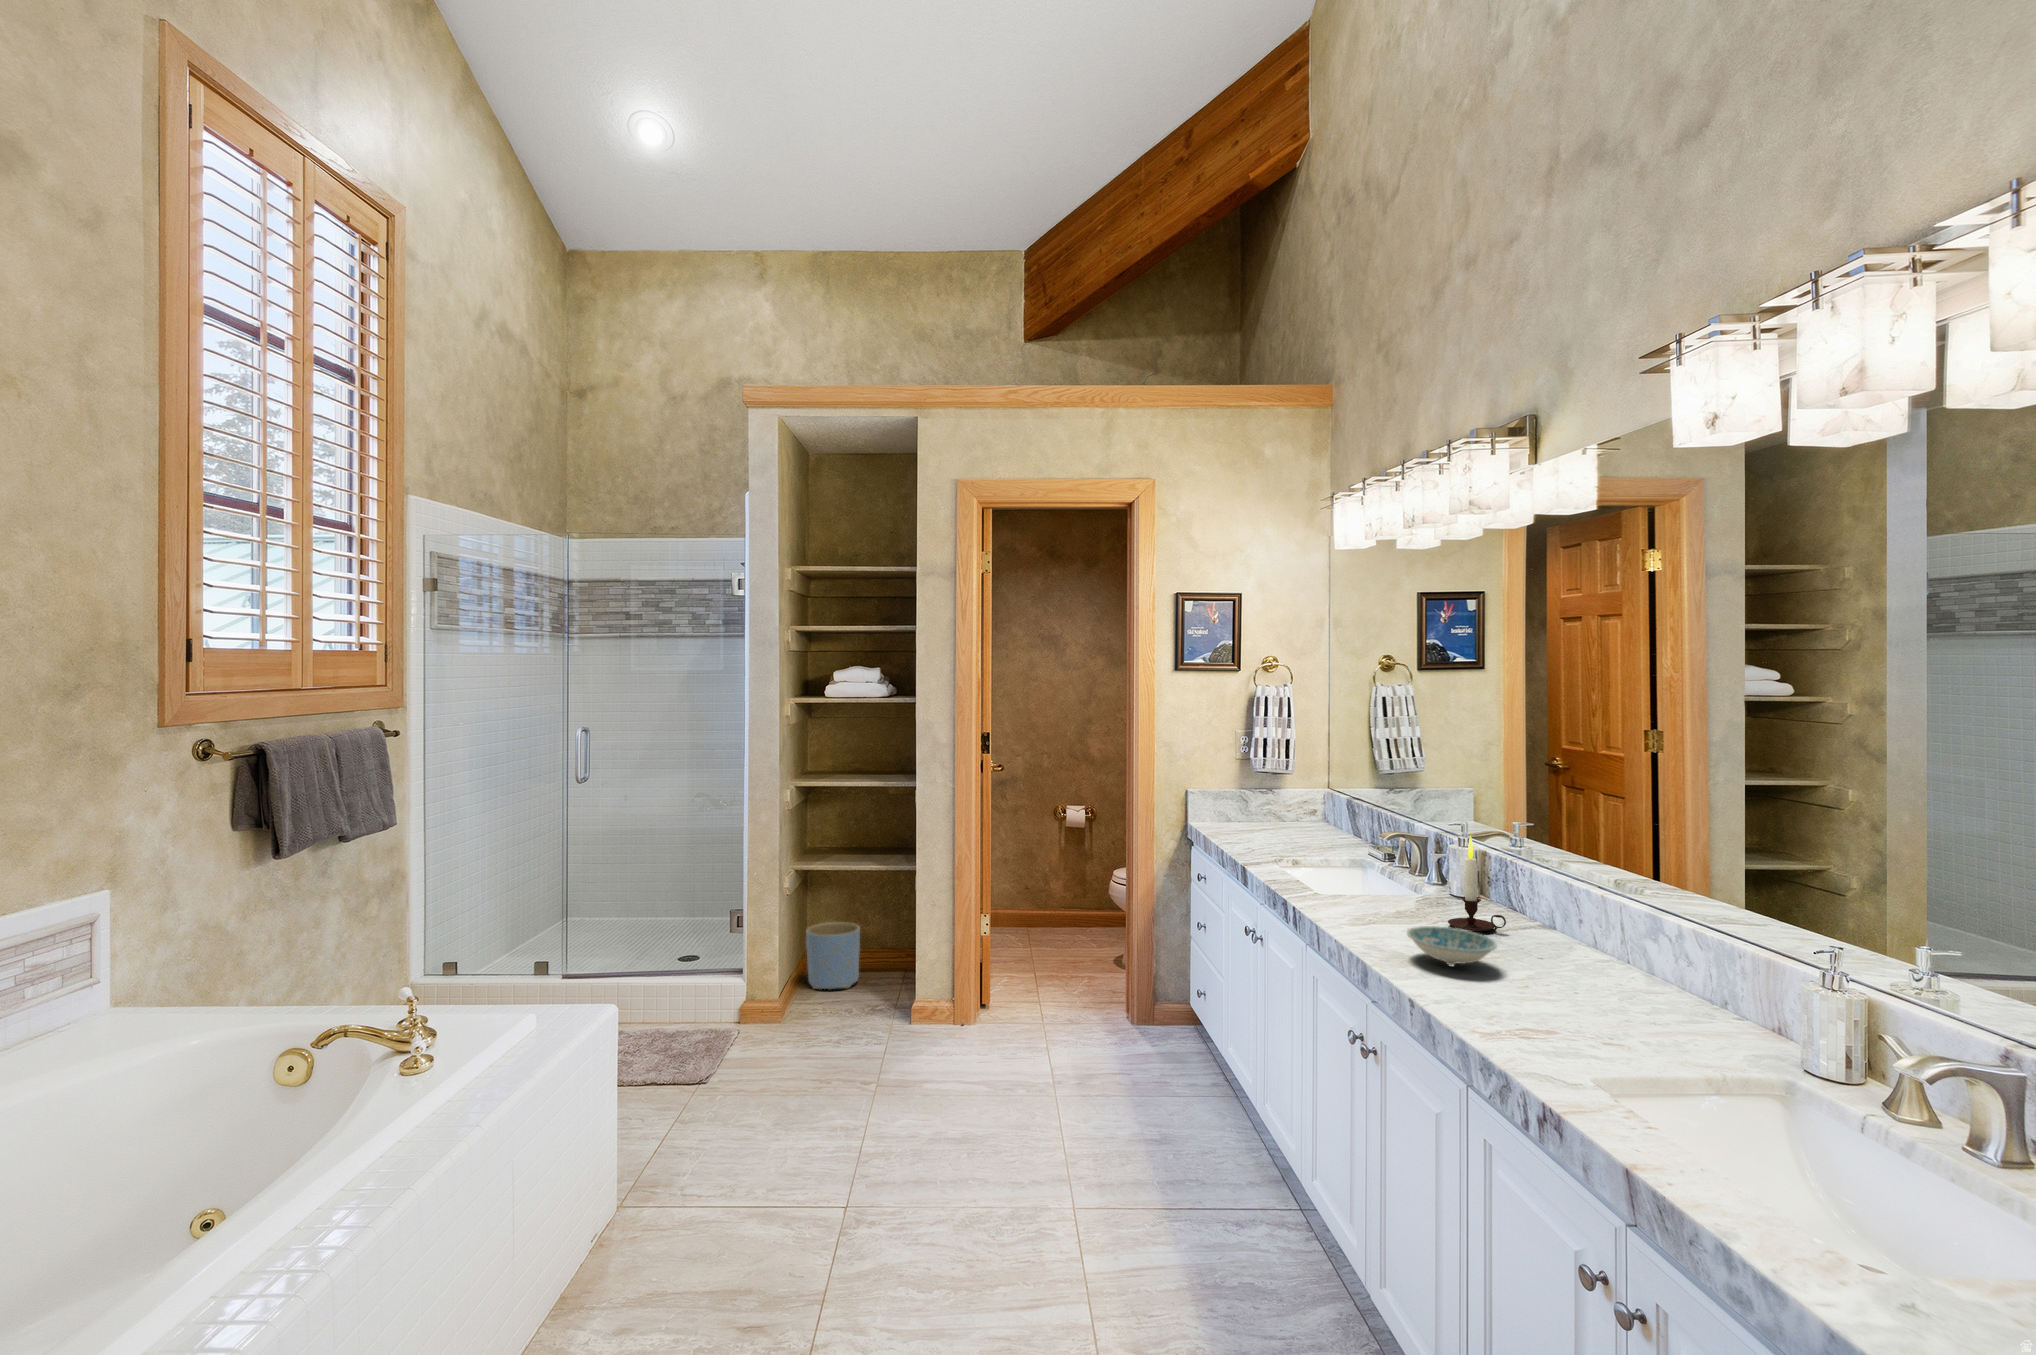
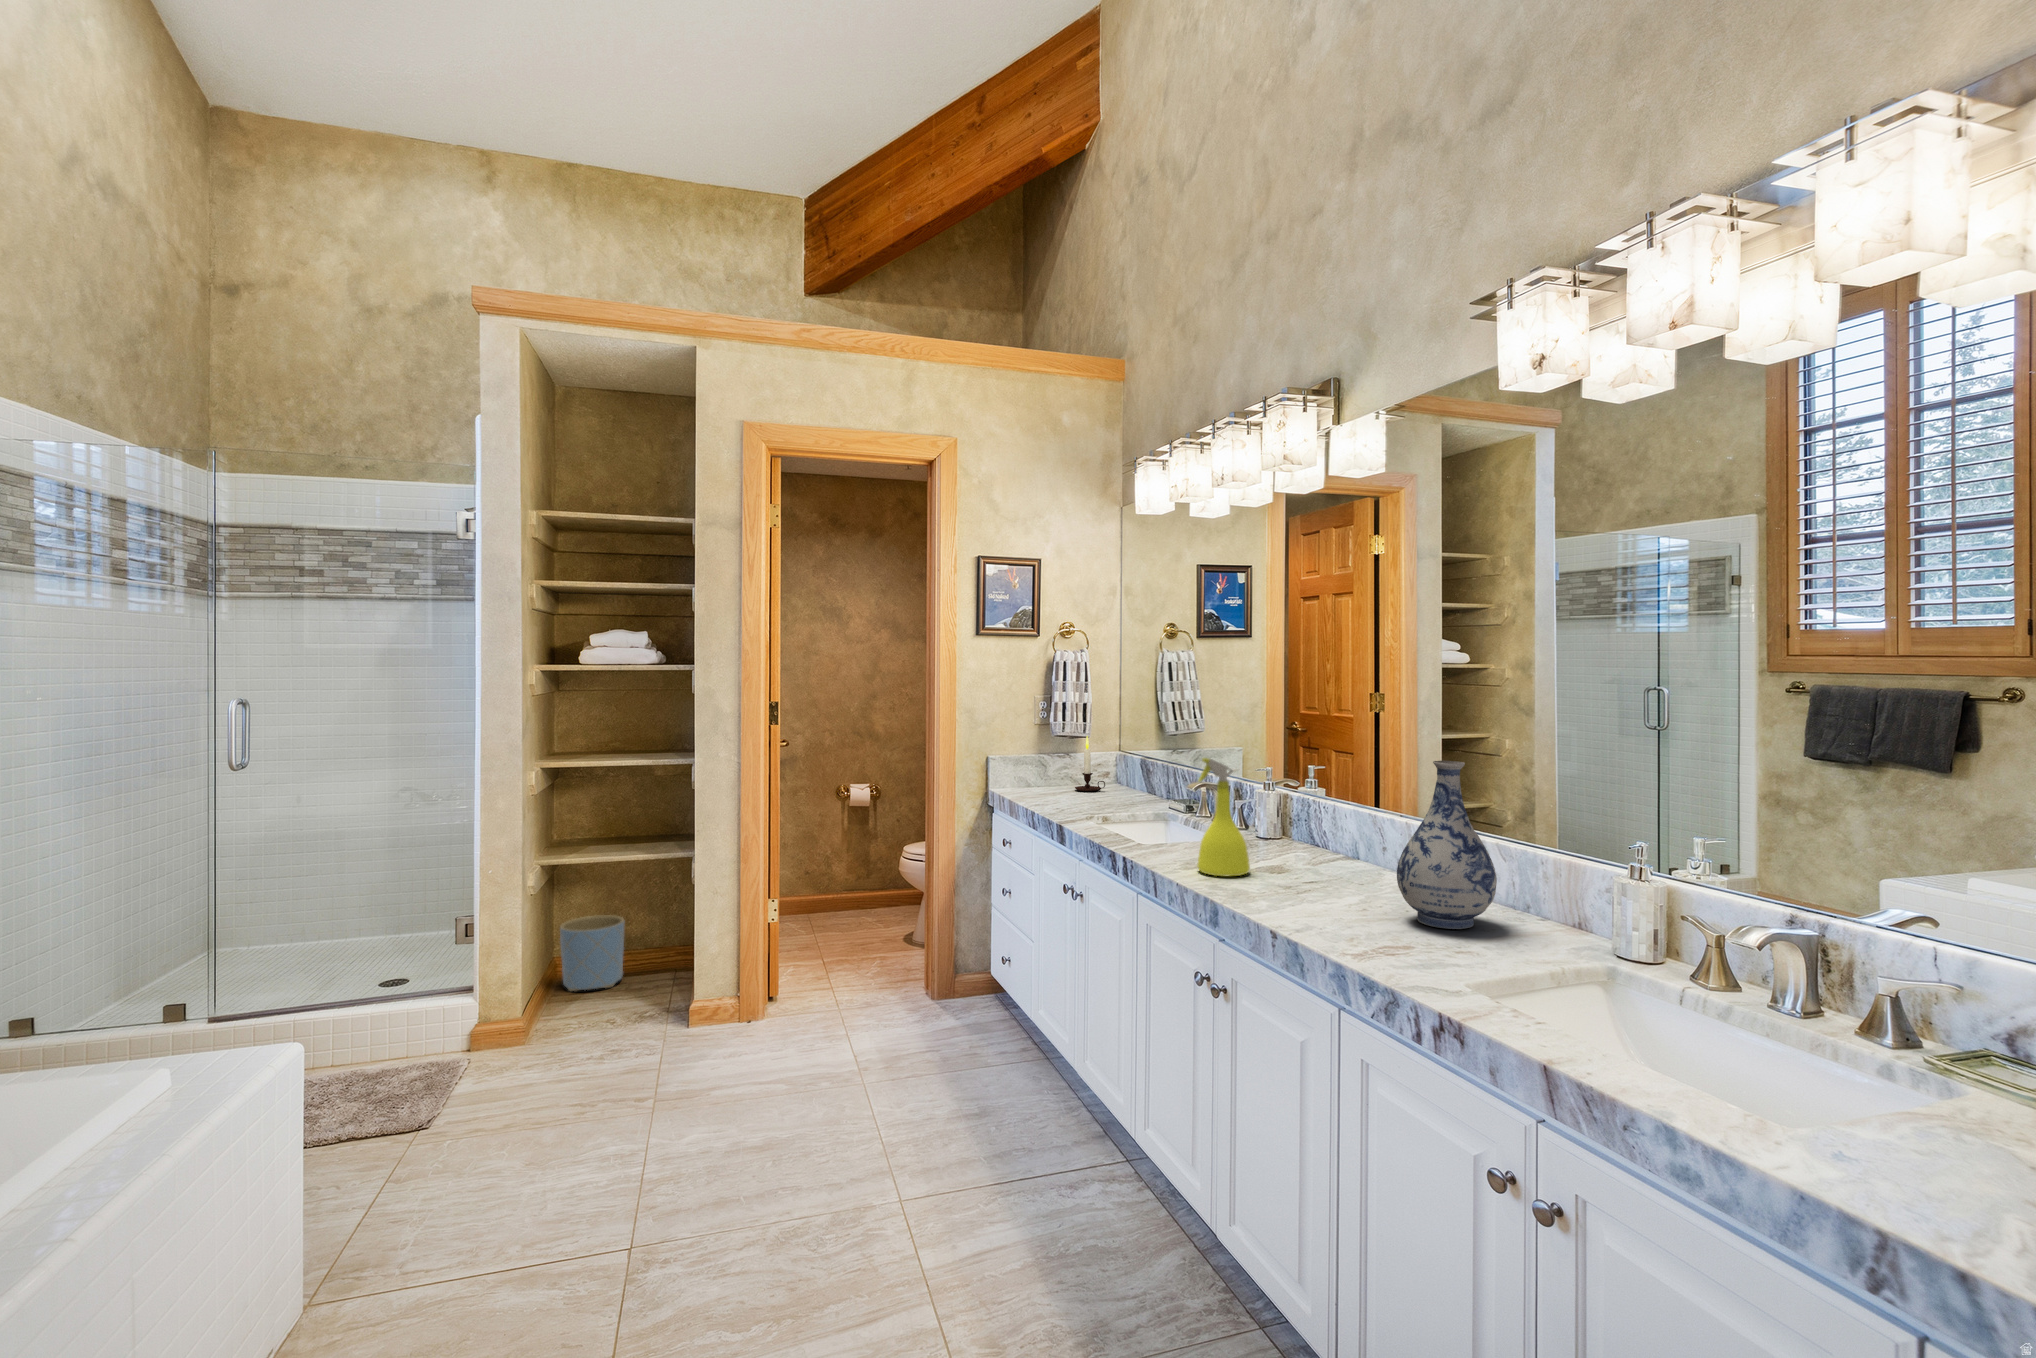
spray bottle: none [1363,815,1420,937] -> present [1198,758,1250,876]
candle: present [1448,836,1506,931] -> present [1075,736,1105,791]
vase: none [1554,836,1666,1015] -> present [1397,760,1497,929]
ceramic bowl: present [1407,926,1497,965] -> none [1249,862,1336,897]

